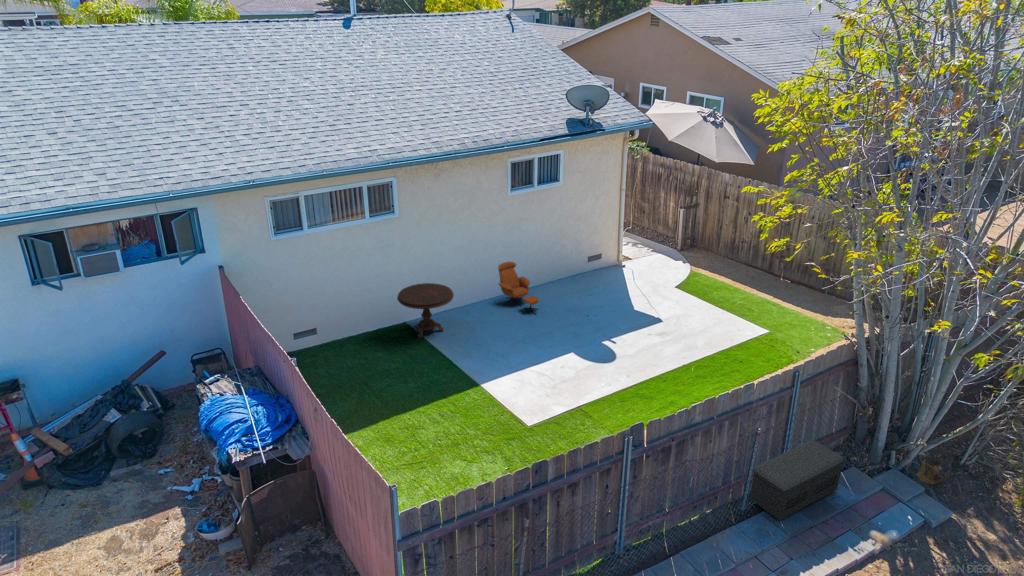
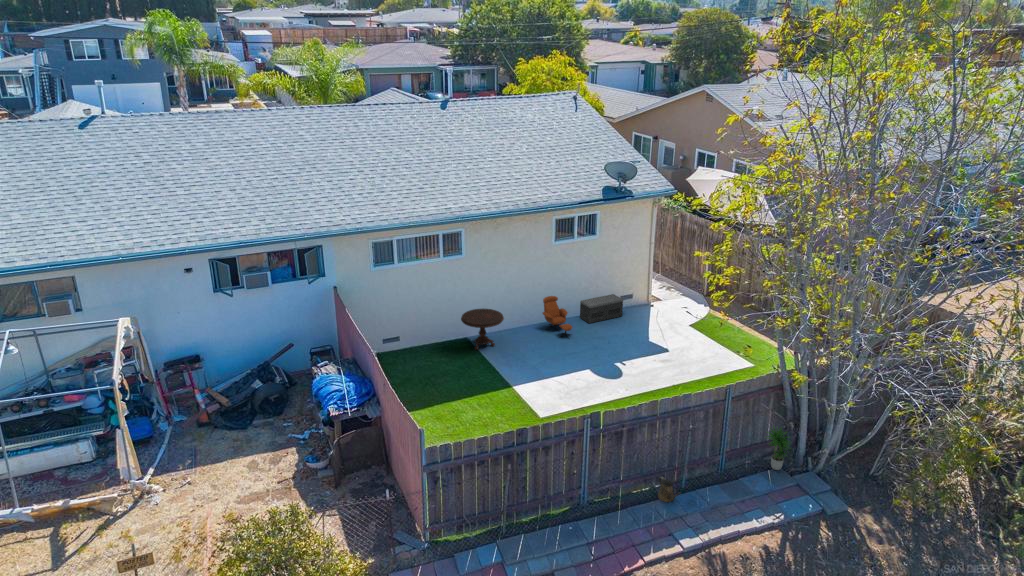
potted plant: none [838,411,879,471] -> present [767,428,789,470]
storage bench: present [750,440,843,520] -> present [580,294,623,323]
watering can: present [916,453,961,485] -> present [658,477,680,502]

